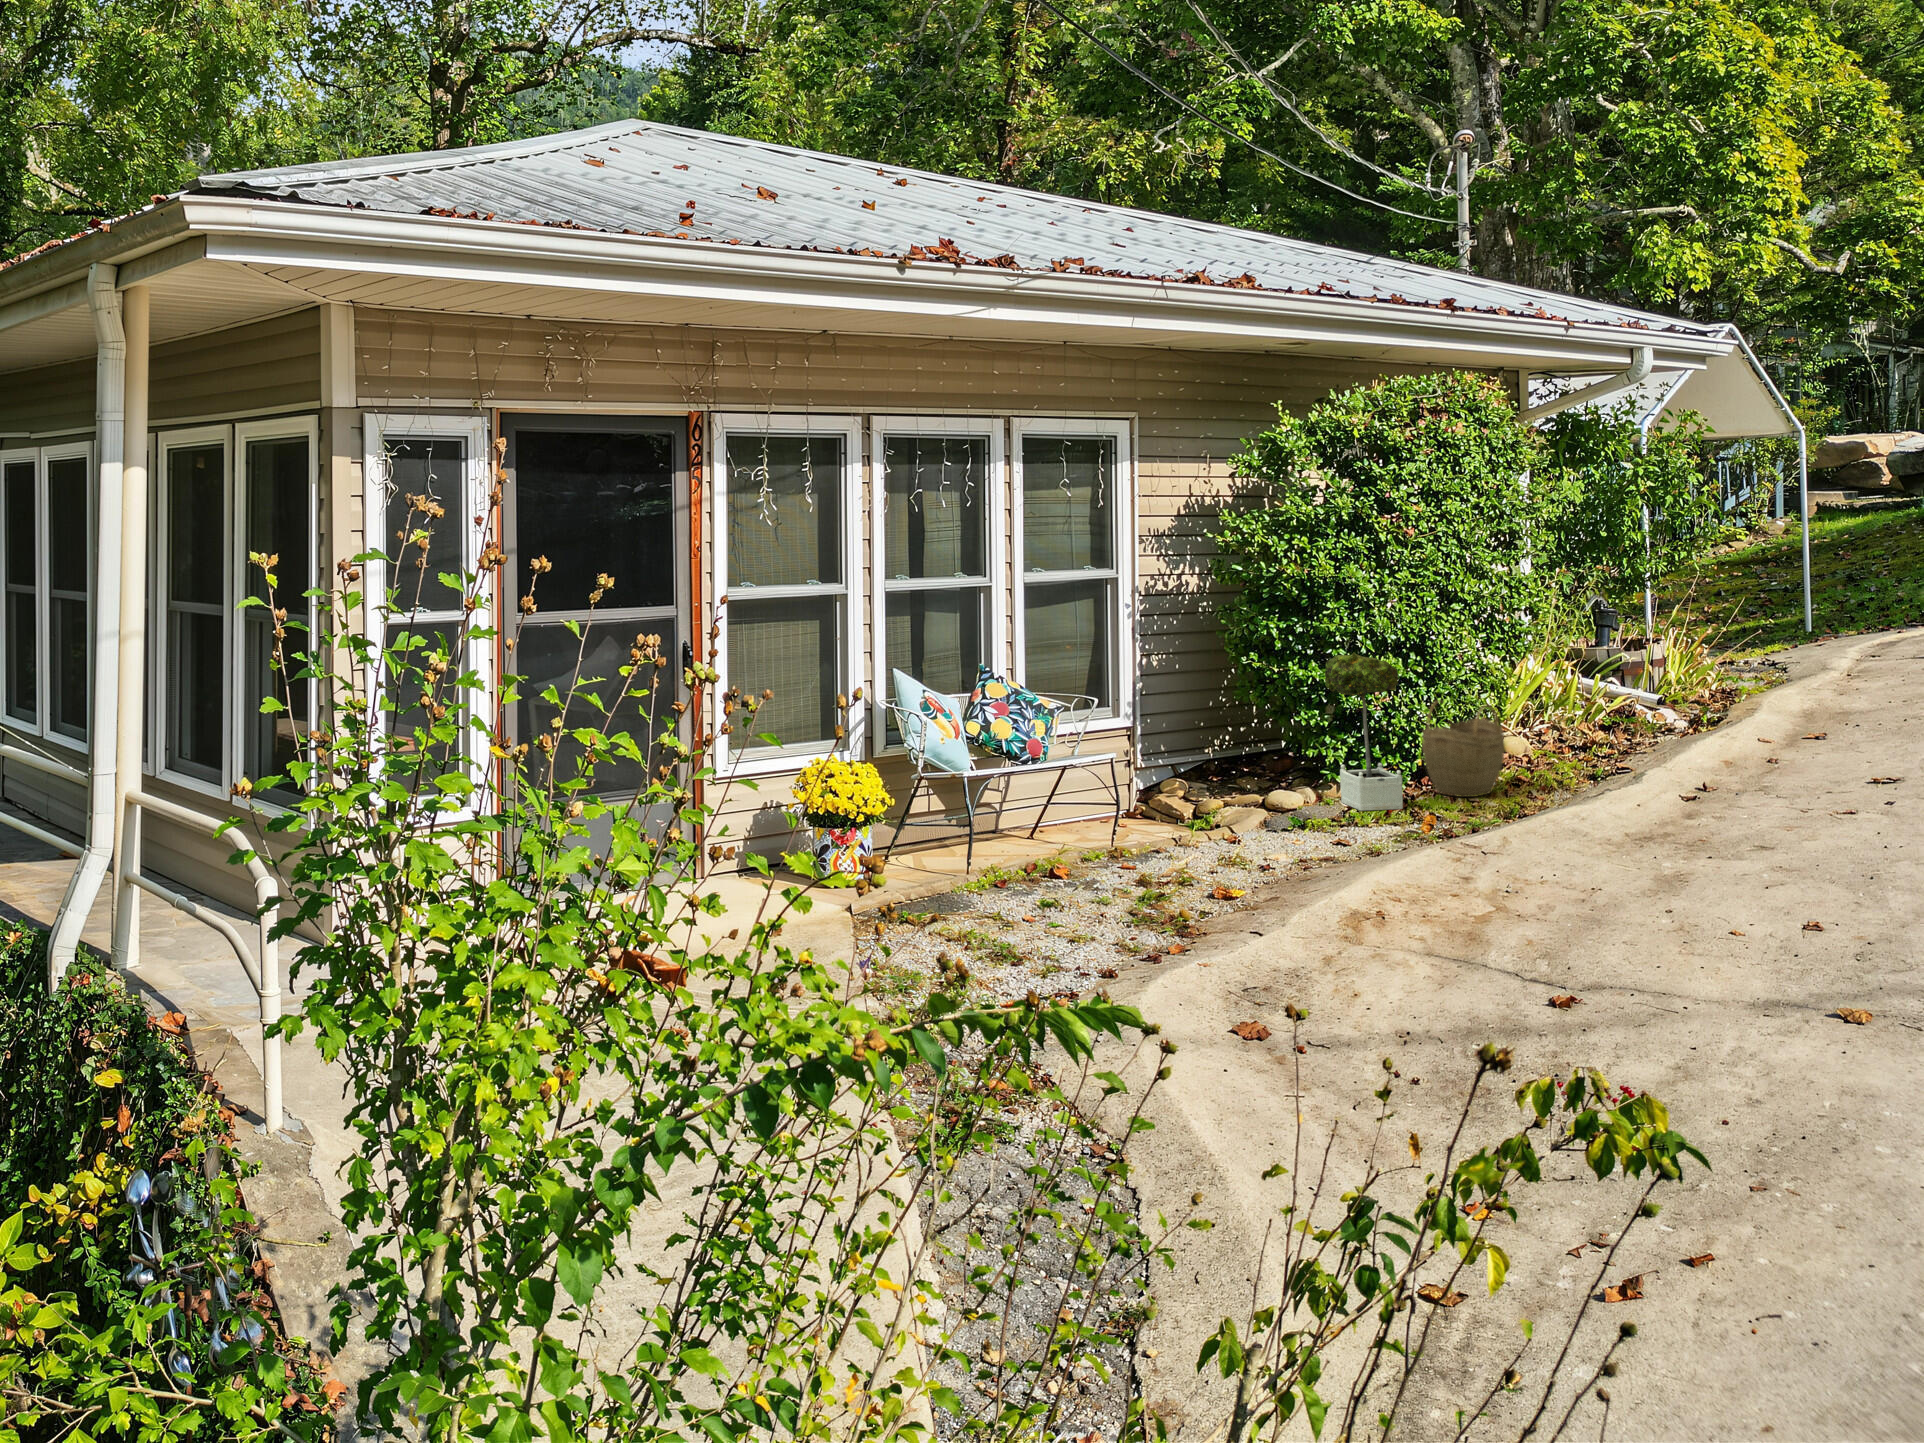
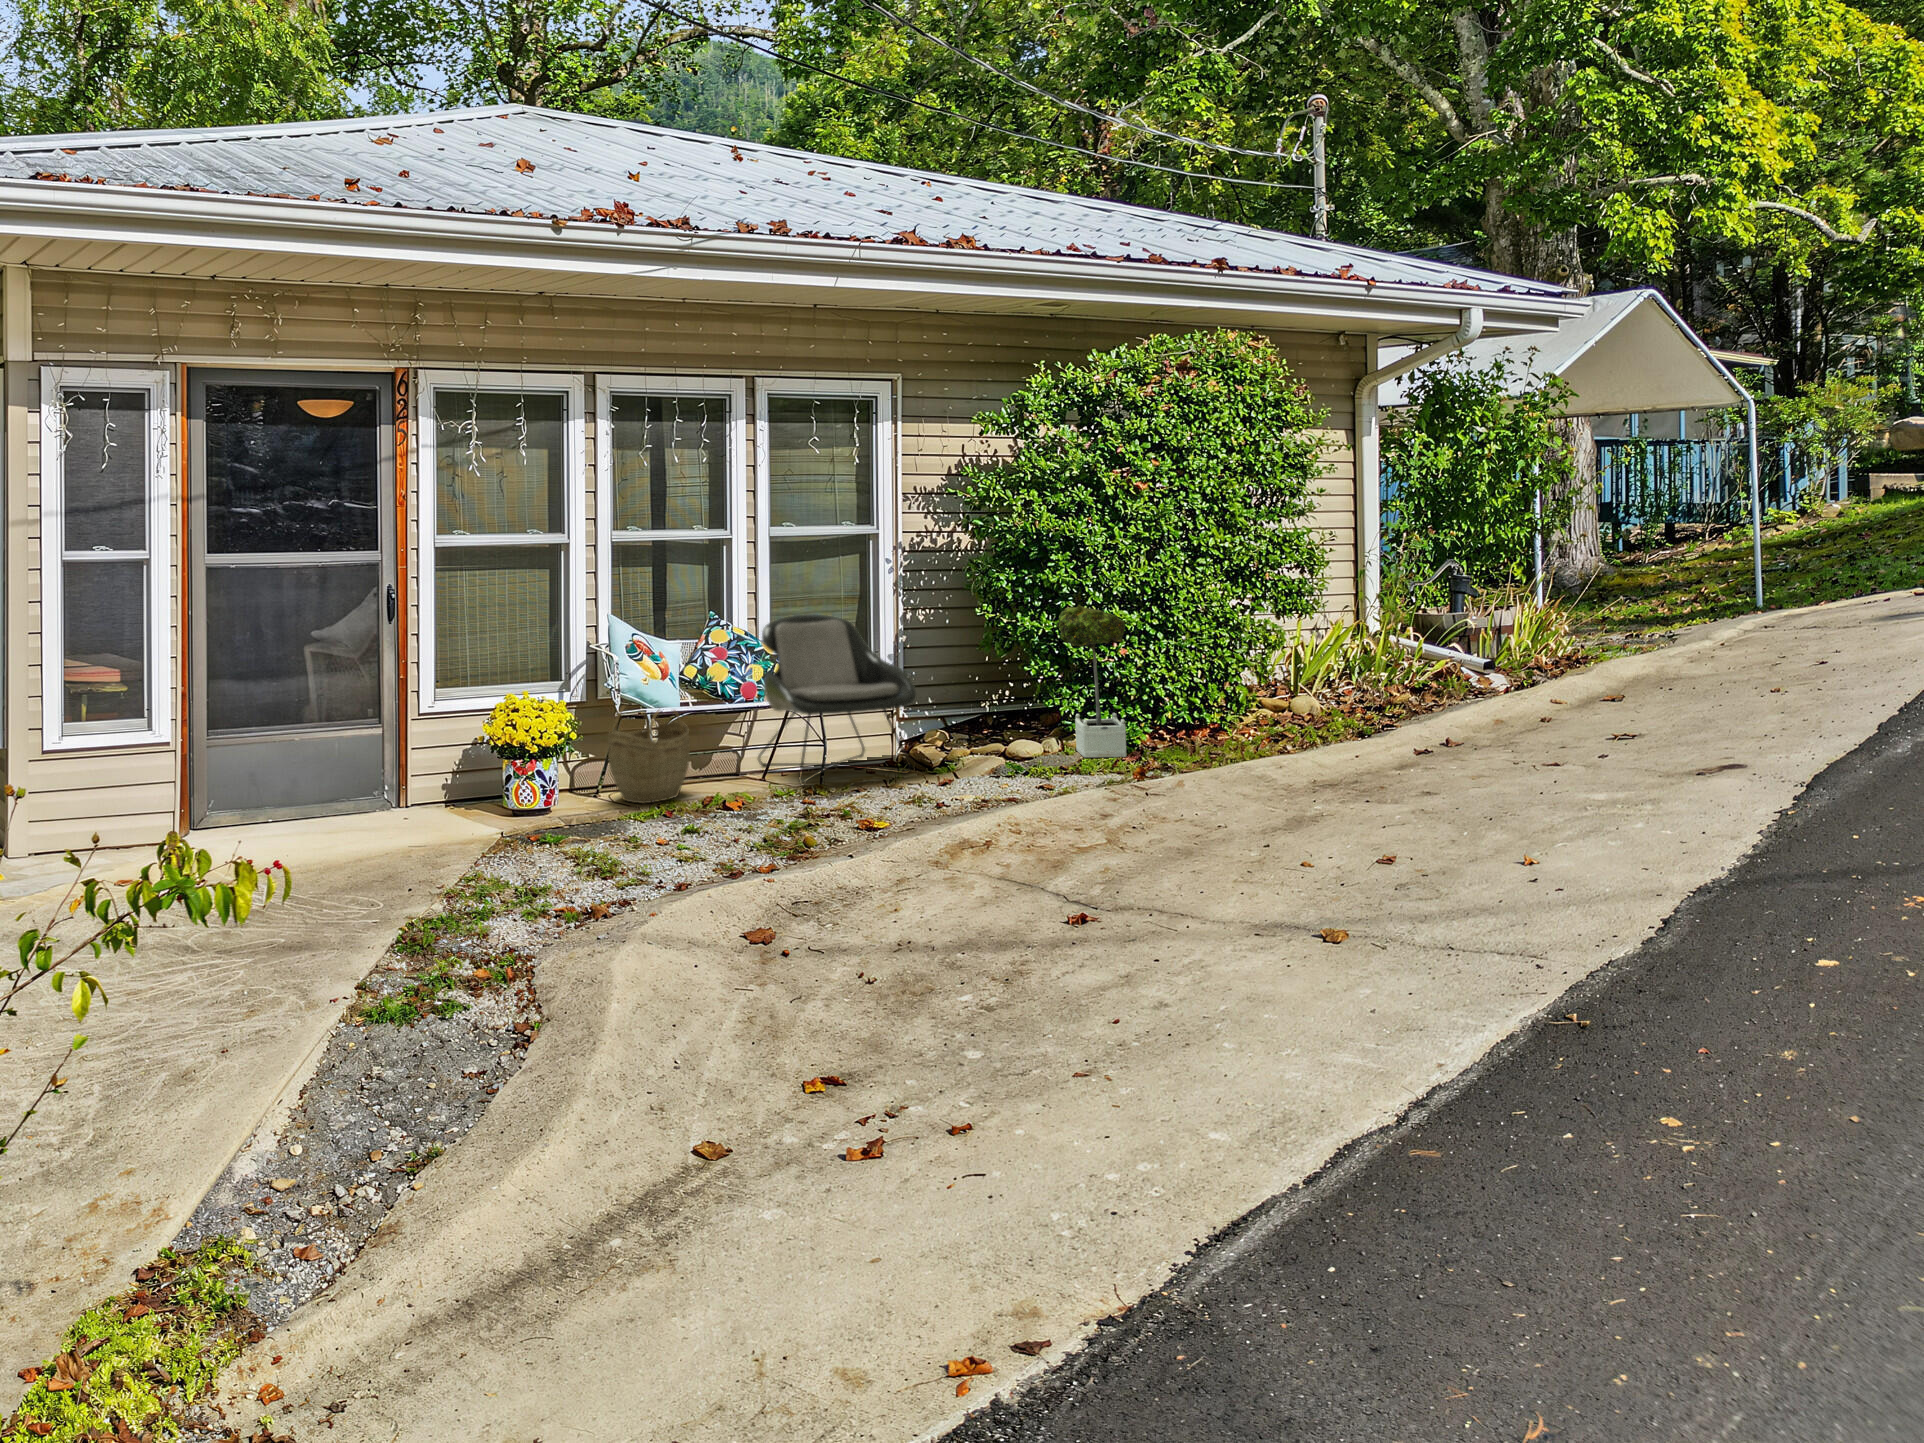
lounge chair: none [1020,665,1201,849] -> present [758,614,916,785]
woven basket: present [1422,700,1505,797] -> present [608,706,690,803]

